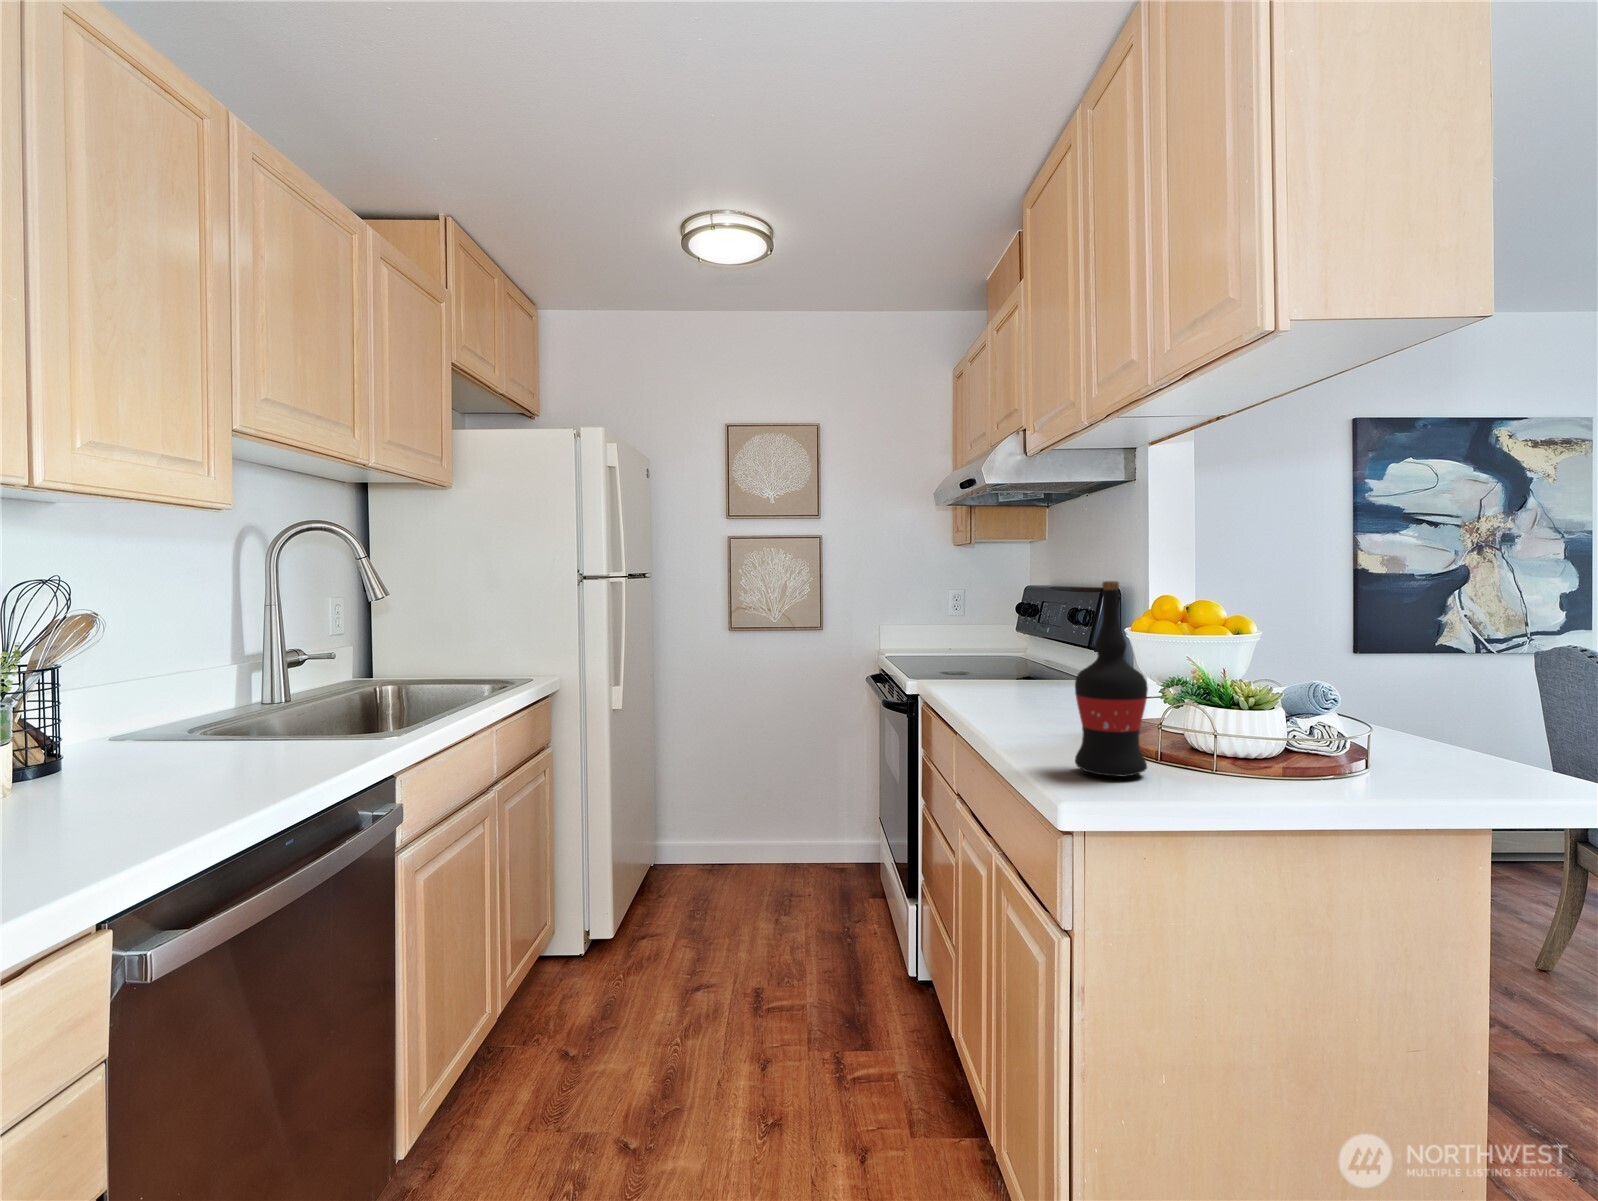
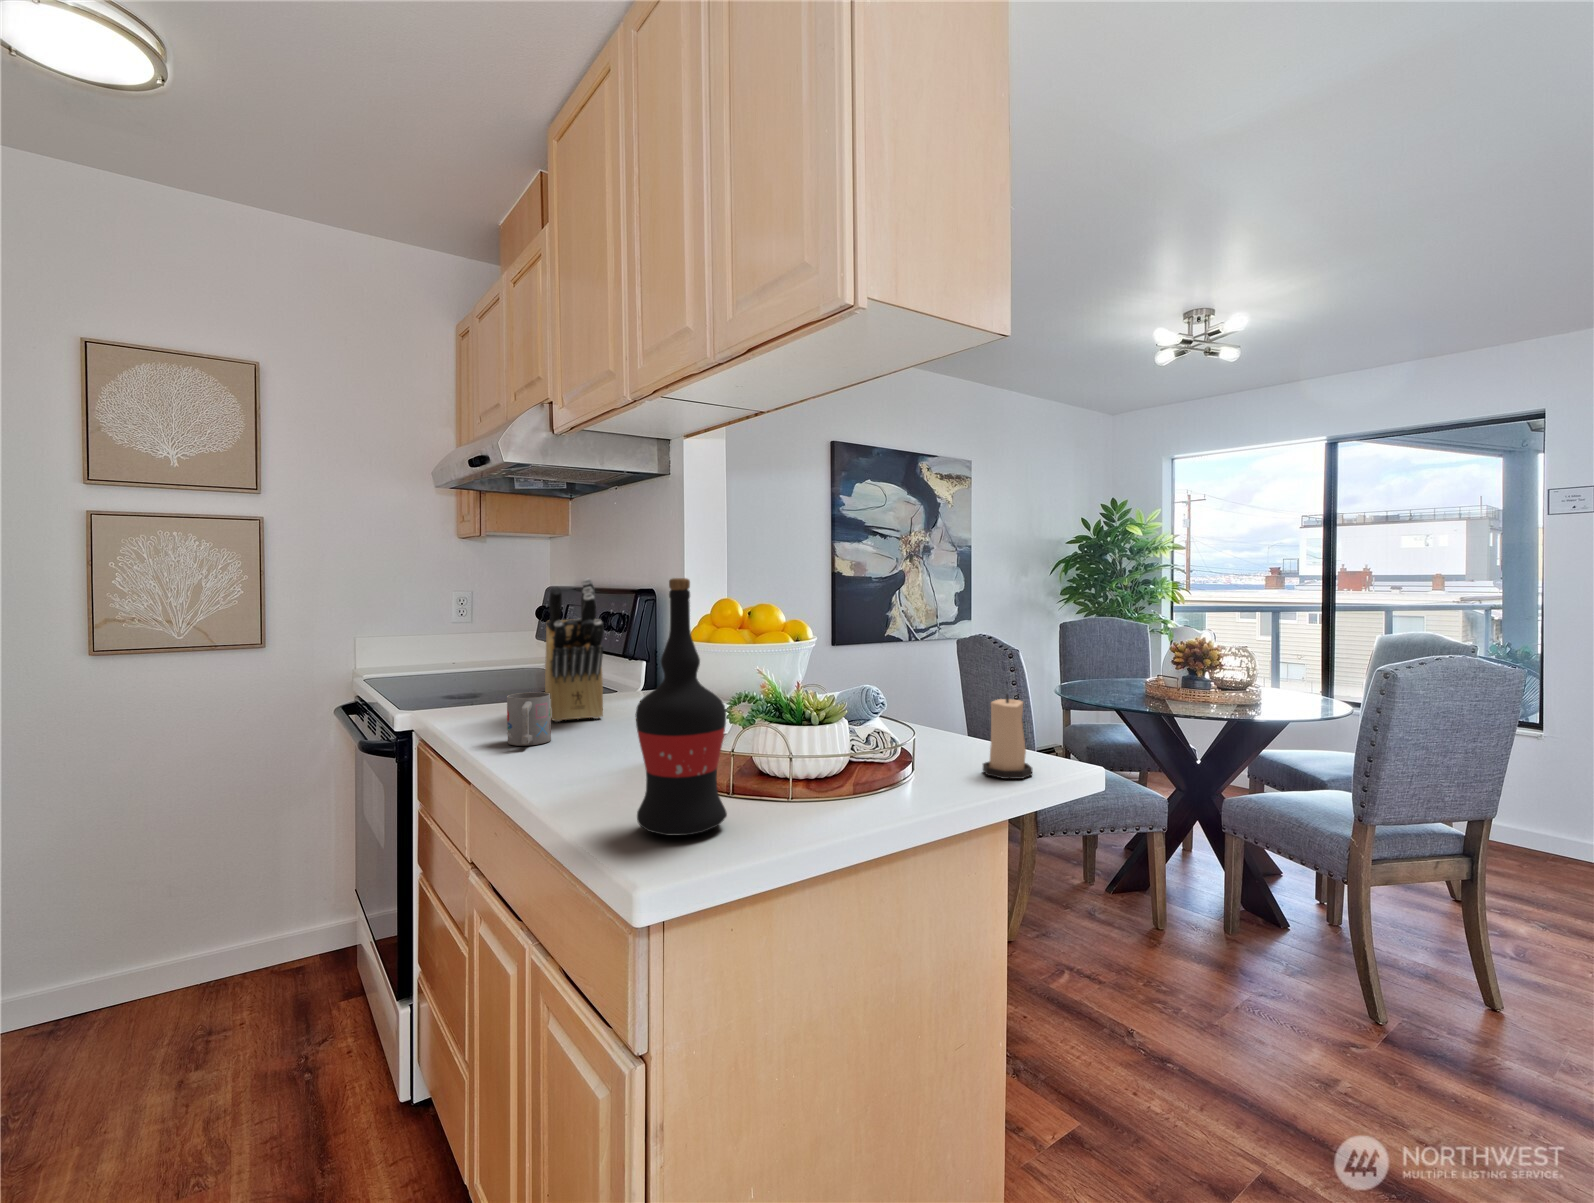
knife block: none [1019,579,1067,700] -> present [545,579,604,722]
mug: none [986,671,1020,712] -> present [507,692,551,746]
candle: none [1440,697,1500,784] -> present [983,695,1032,779]

